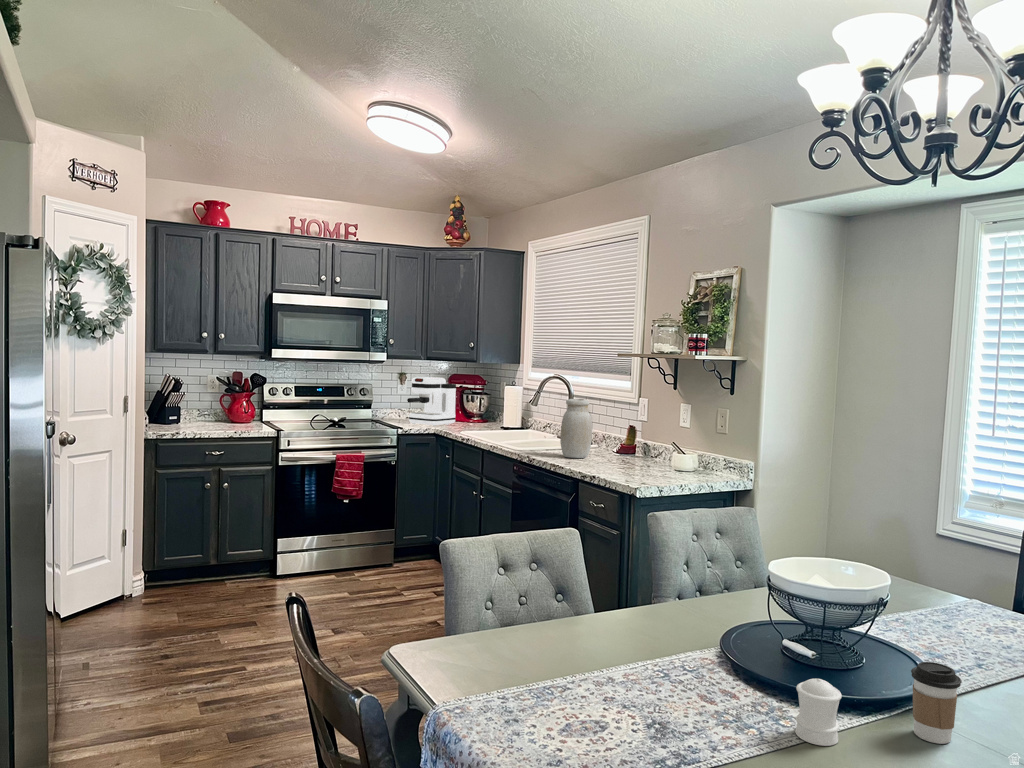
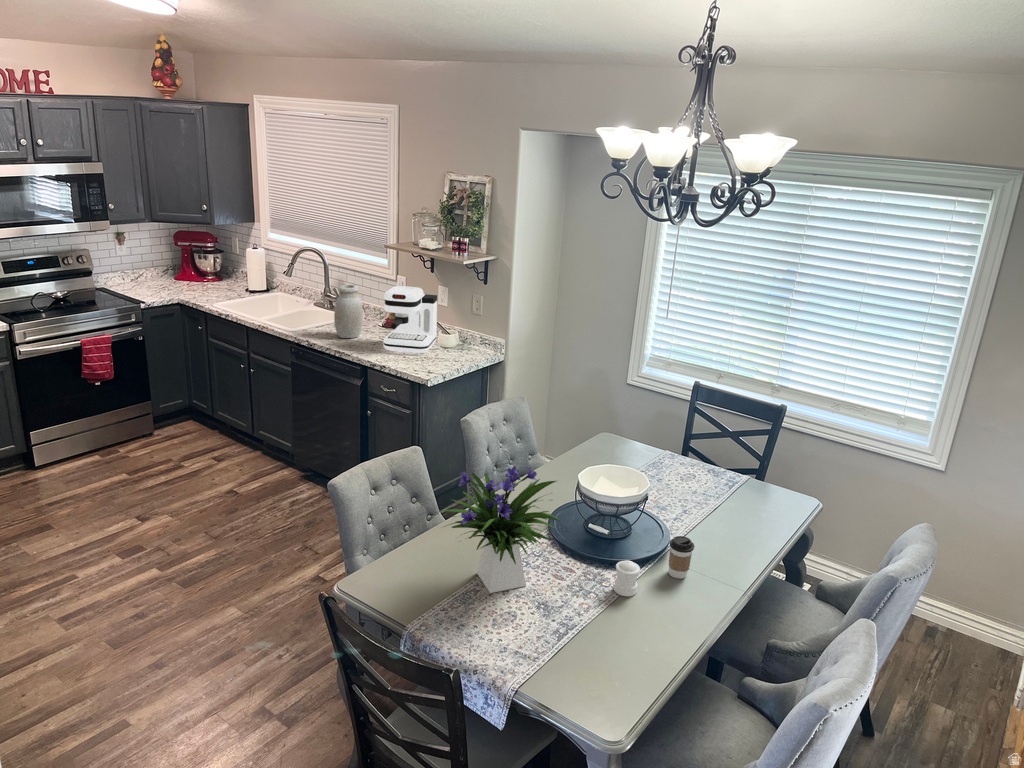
coffee maker: present [407,377,456,426] -> present [383,286,437,354]
flower arrangement: none [521,485,712,698] -> present [440,466,559,593]

